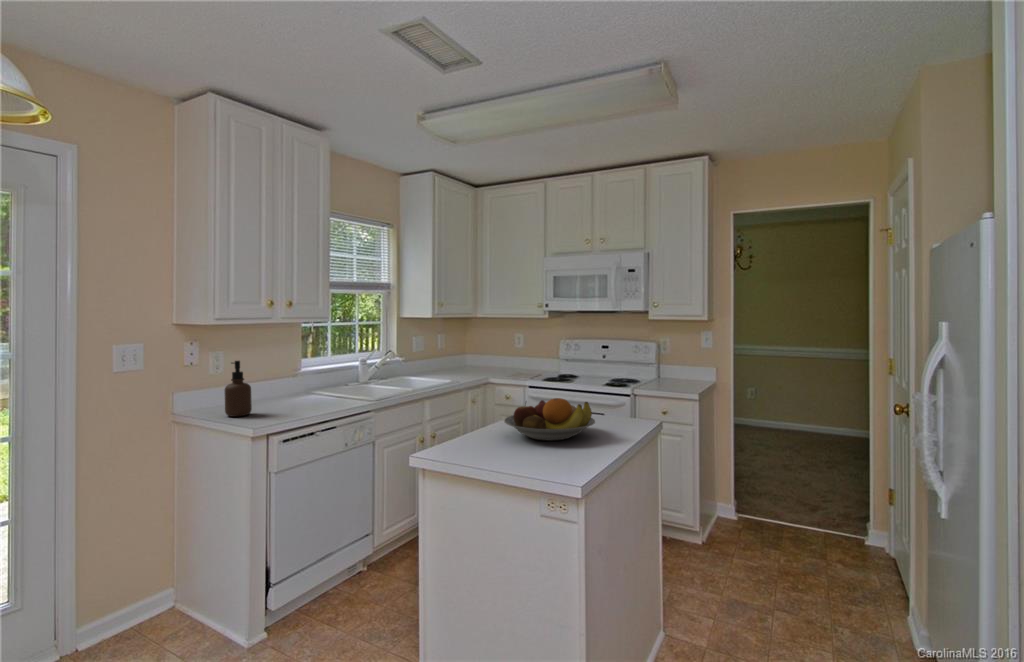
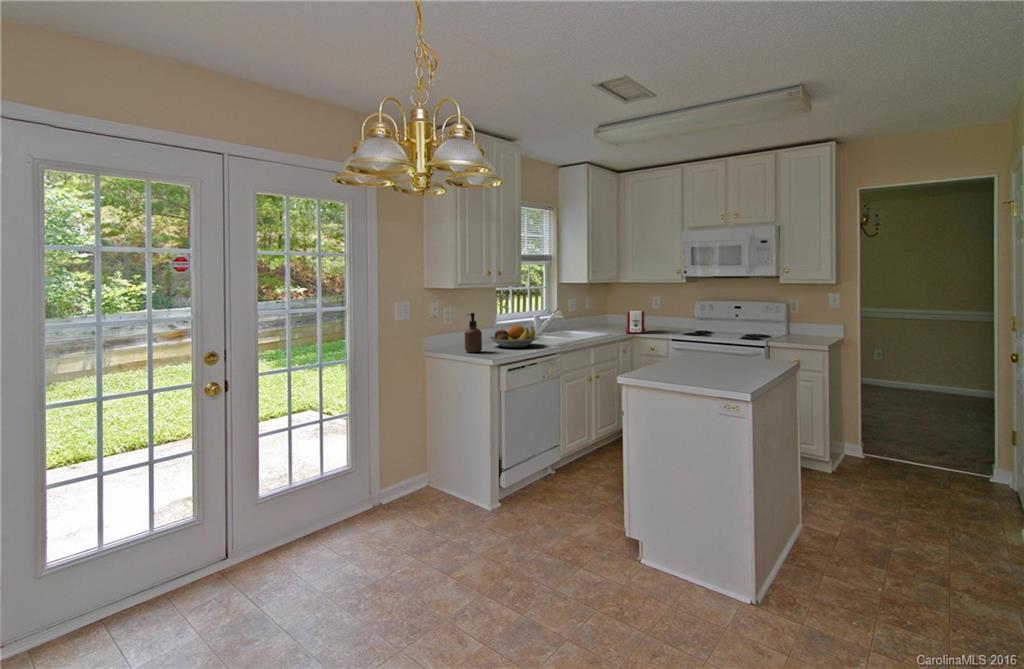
toaster: none [477,348,503,378] -> present [625,310,646,334]
fruit bowl: present [504,398,595,441] -> present [489,325,539,347]

